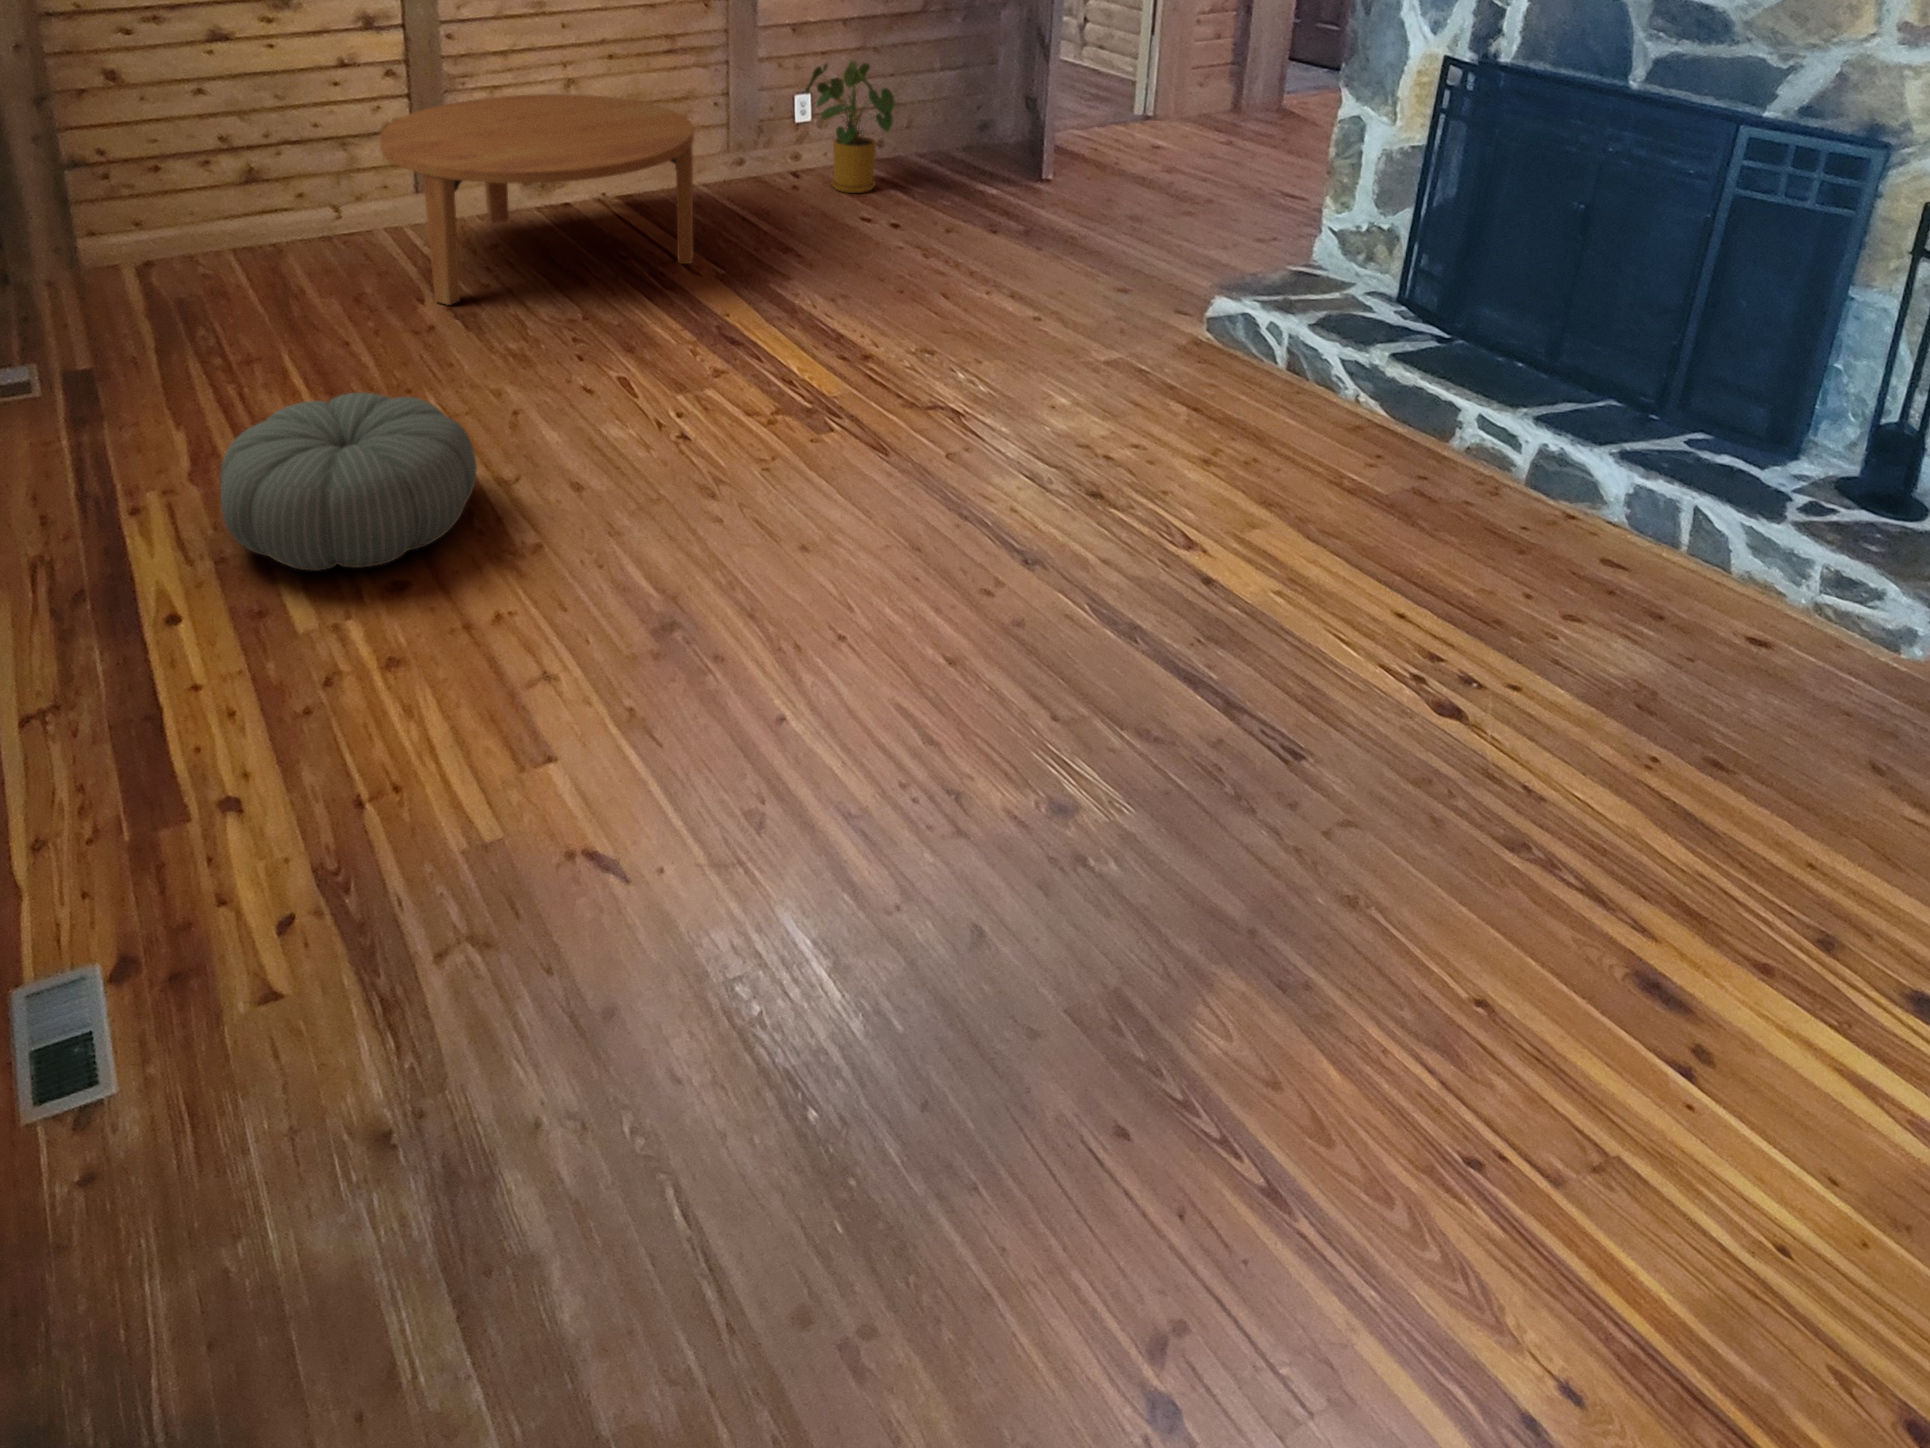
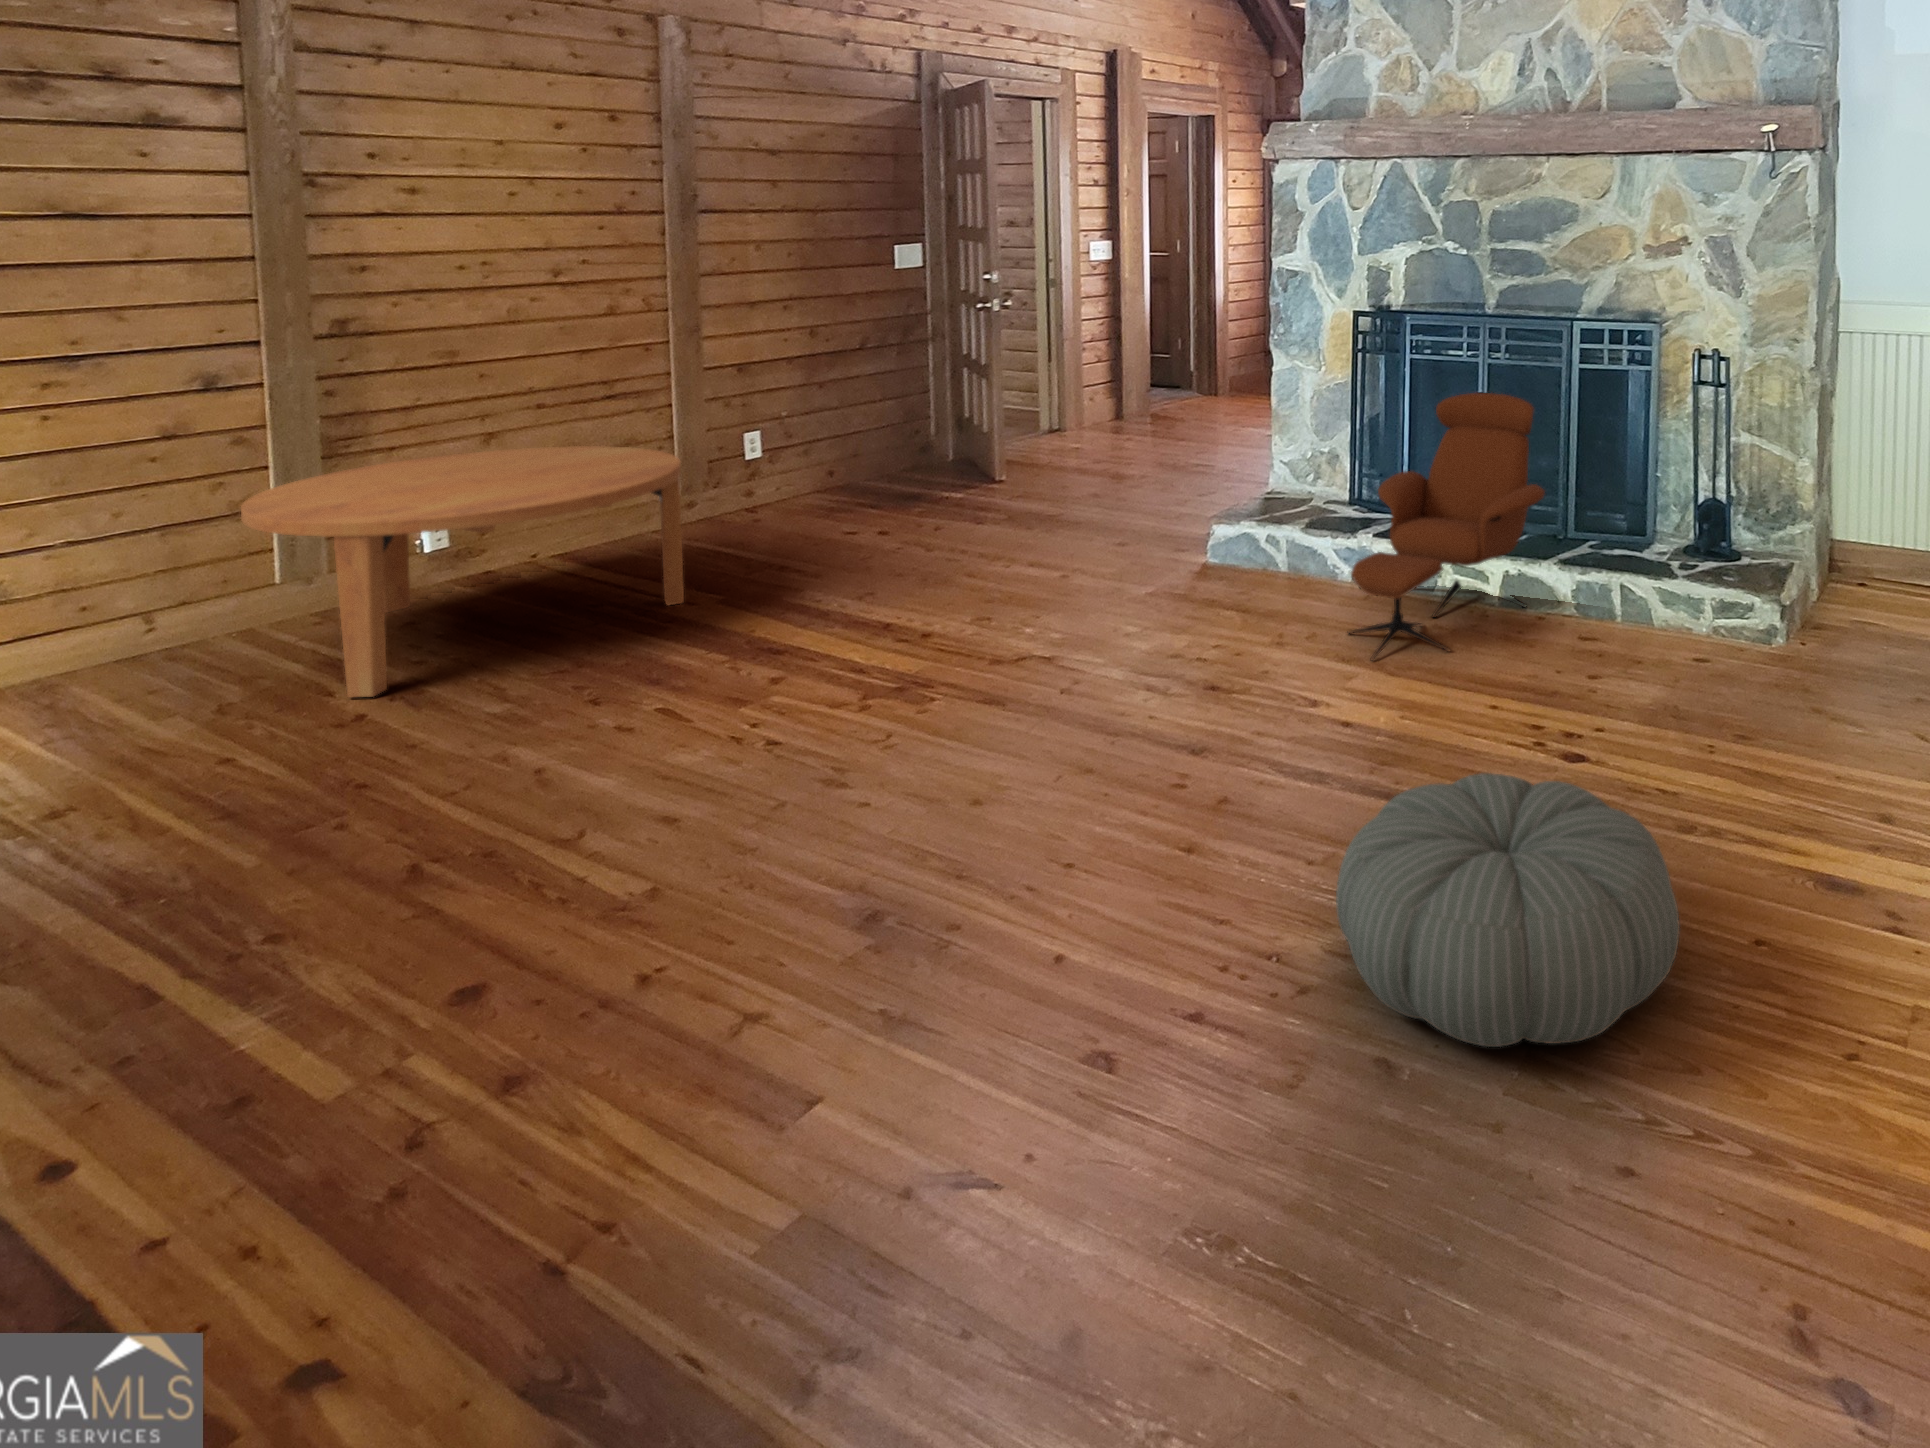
house plant: present [805,61,895,193] -> none [762,397,868,522]
lounge chair: none [1290,196,1645,529] -> present [1348,393,1545,660]
pouf: present [220,392,477,571] -> present [1336,773,1680,1047]

